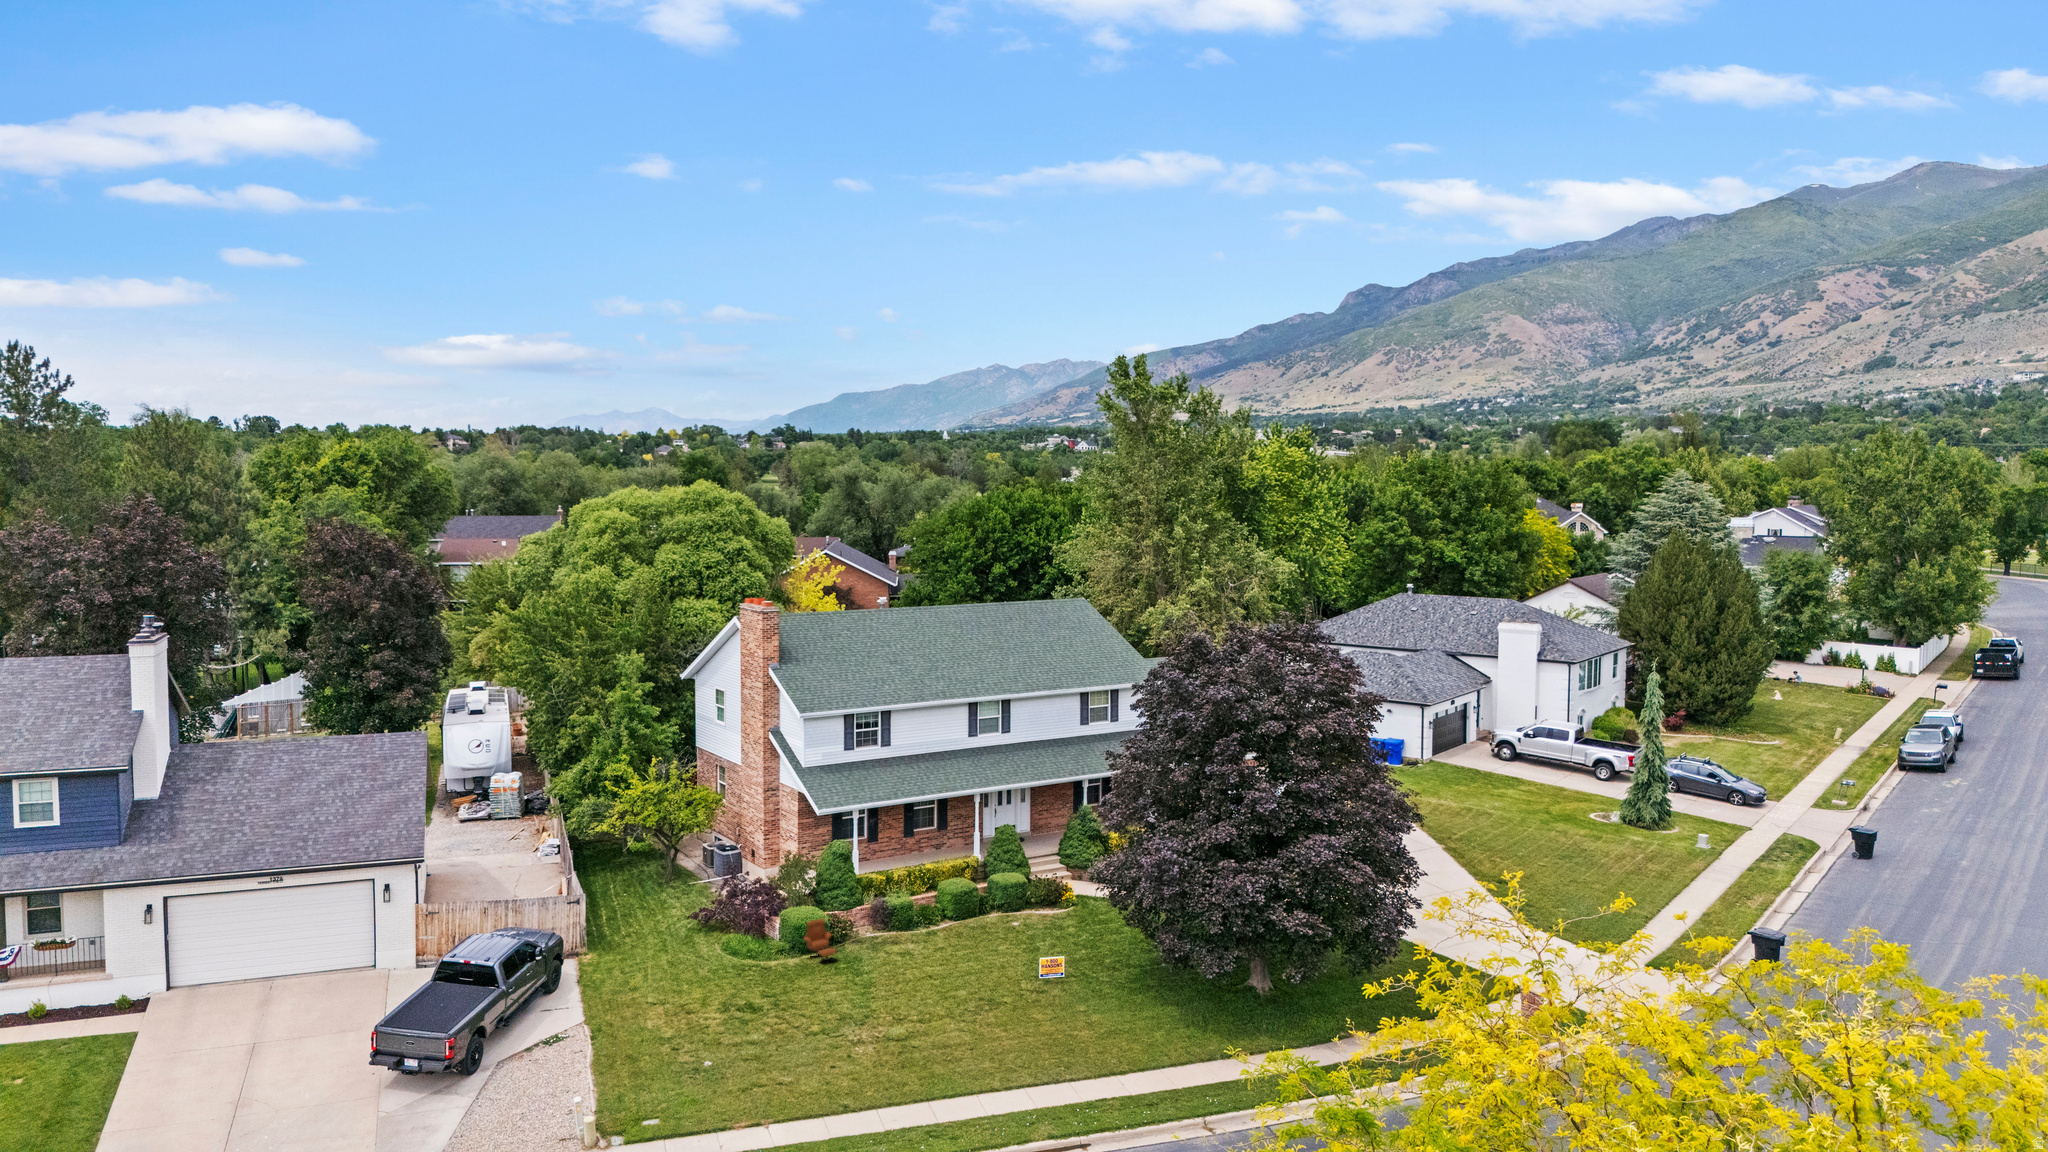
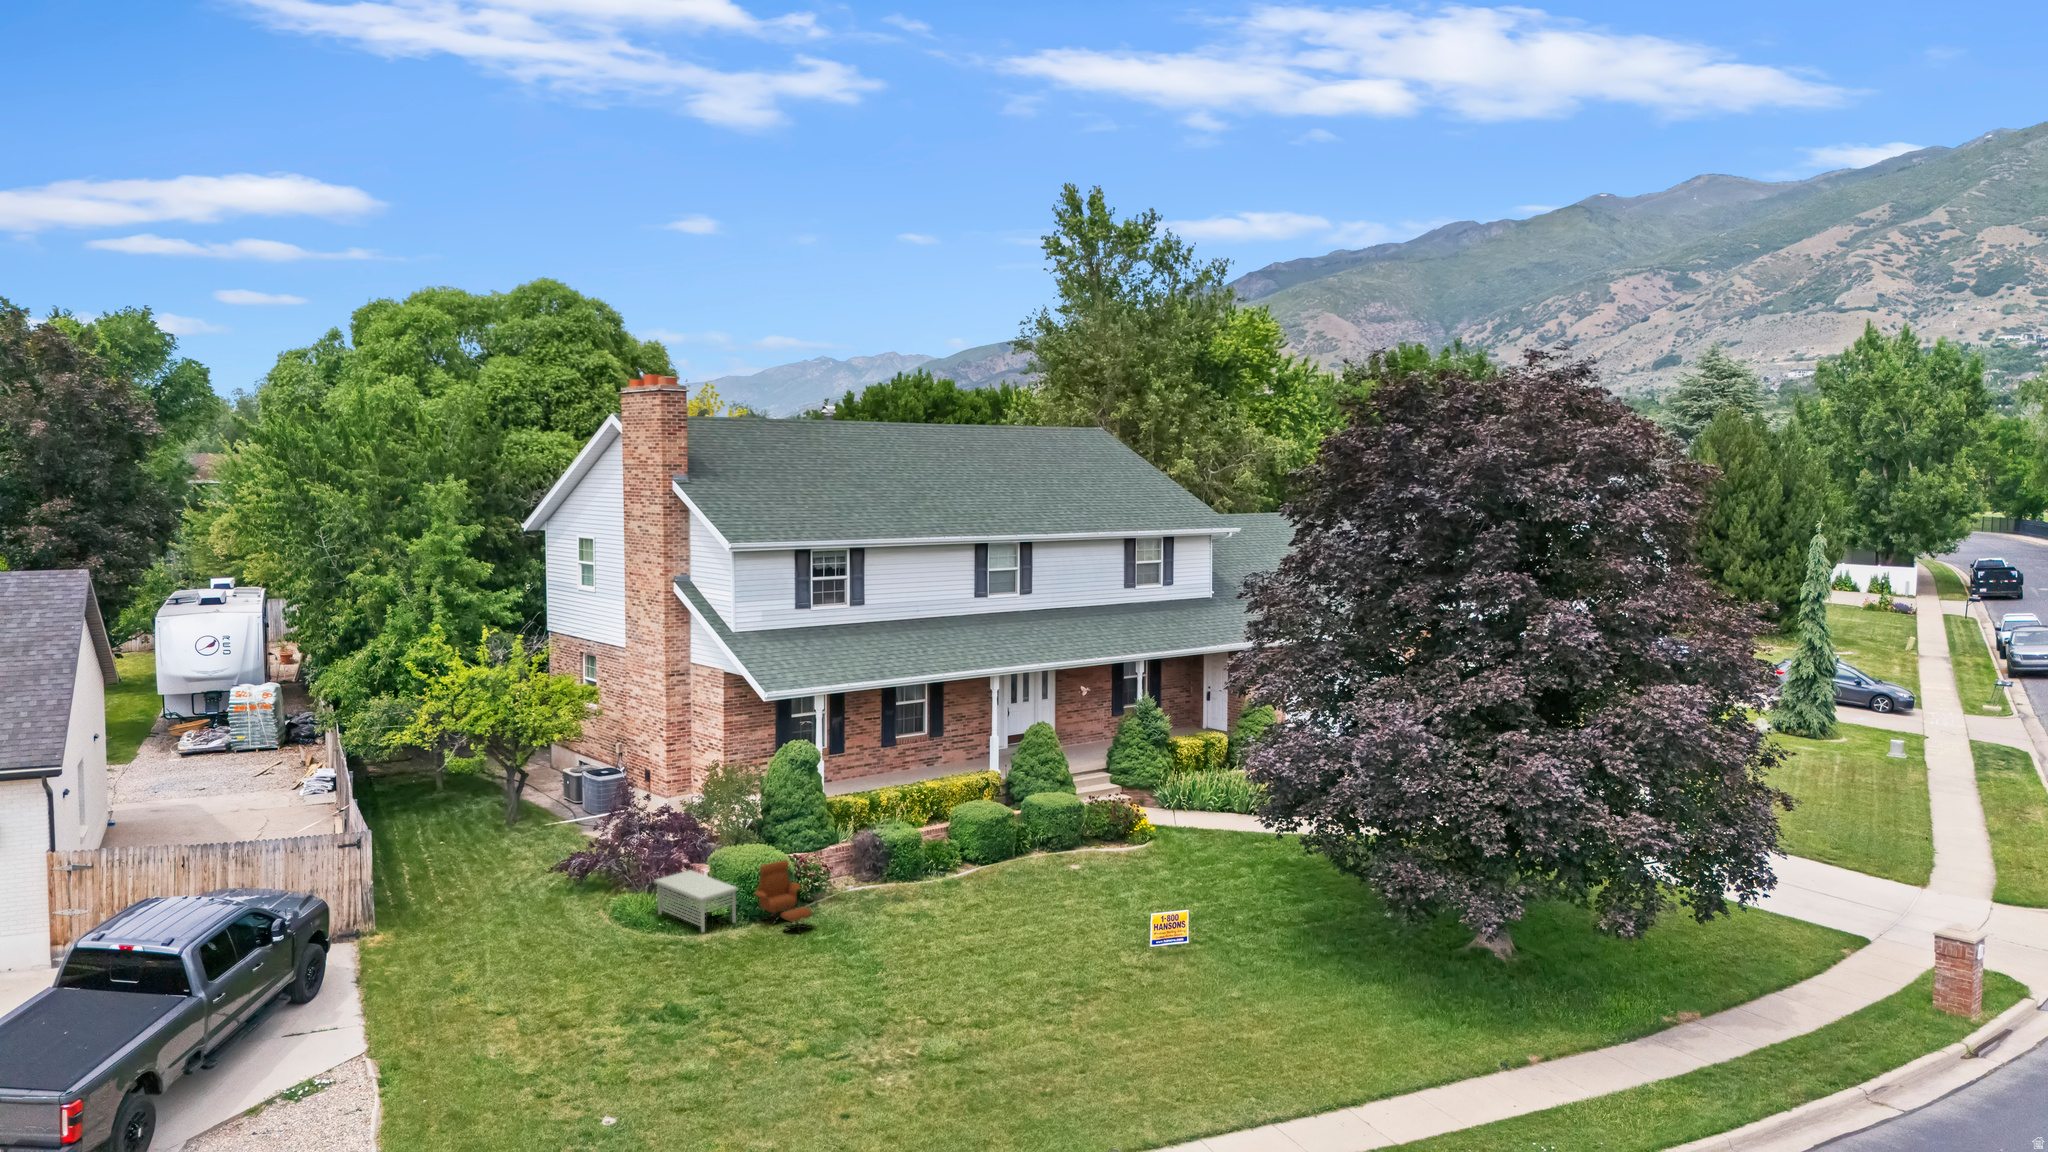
storage bench: none [746,922,794,961] -> present [654,870,738,933]

